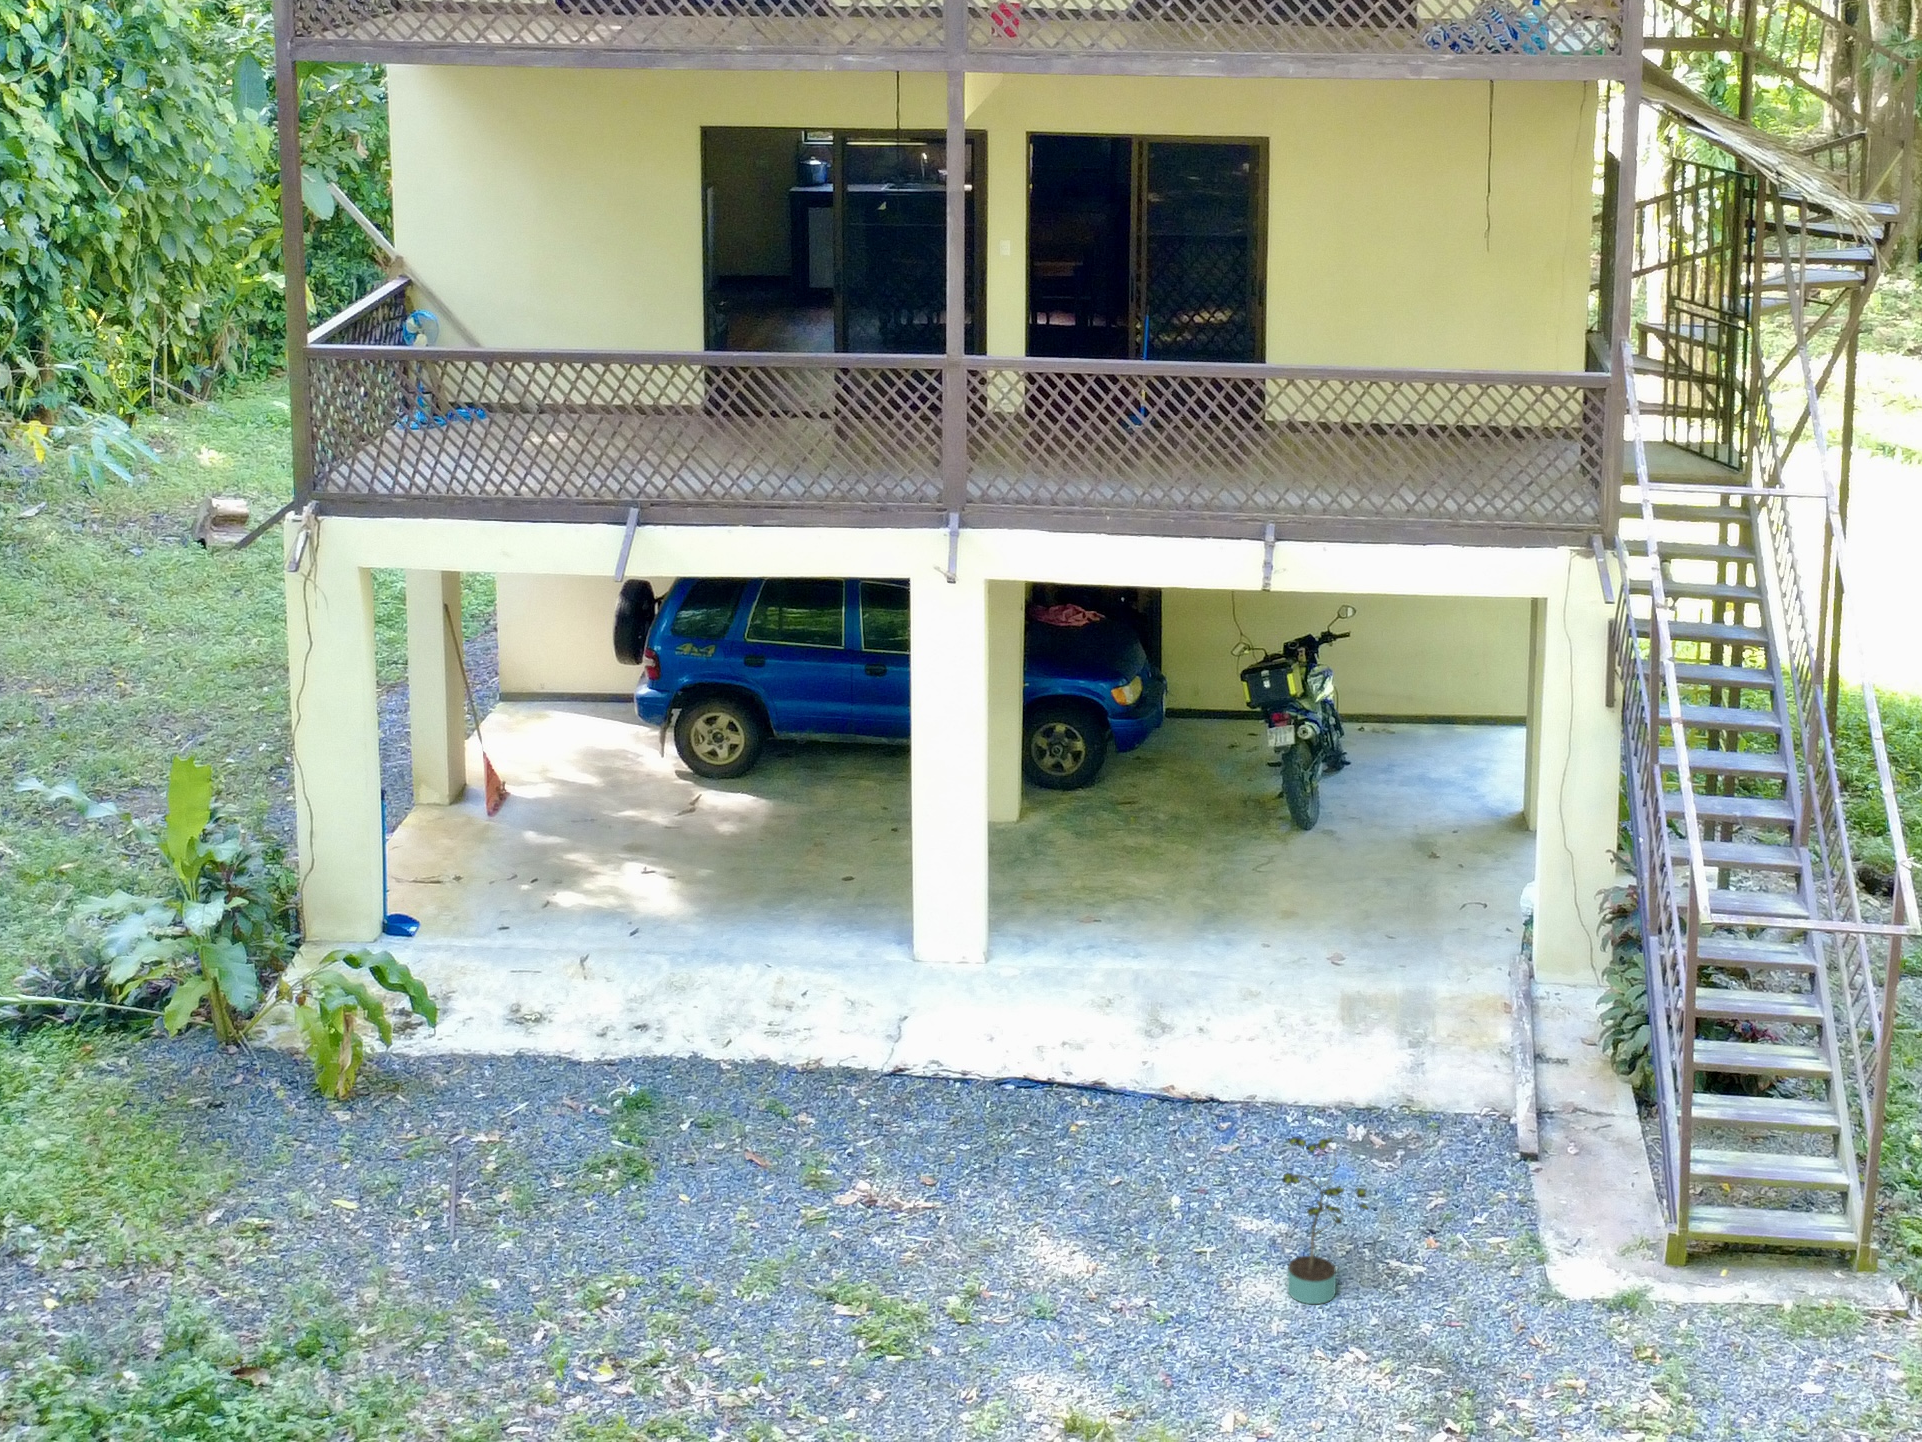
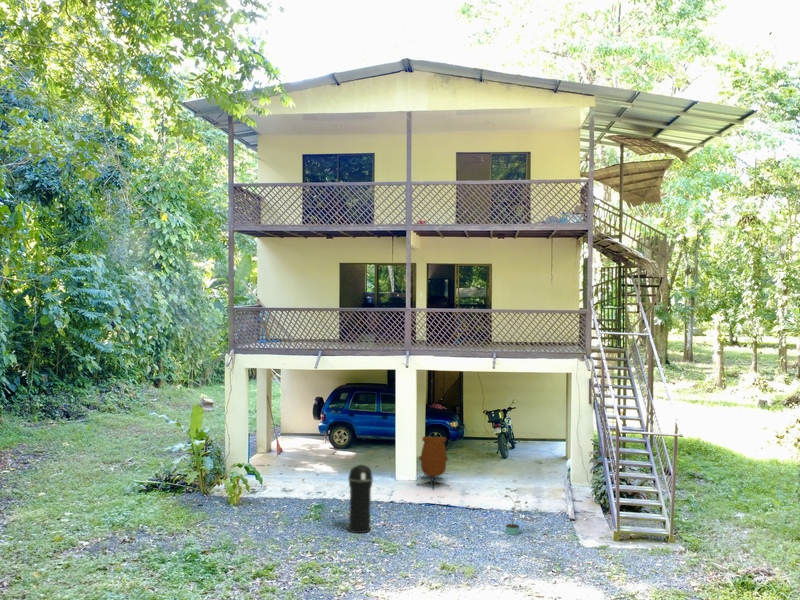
lounge chair: none [983,856,1099,1036] -> present [419,436,448,488]
trash can: none [723,1077,811,1317] -> present [349,465,373,533]

